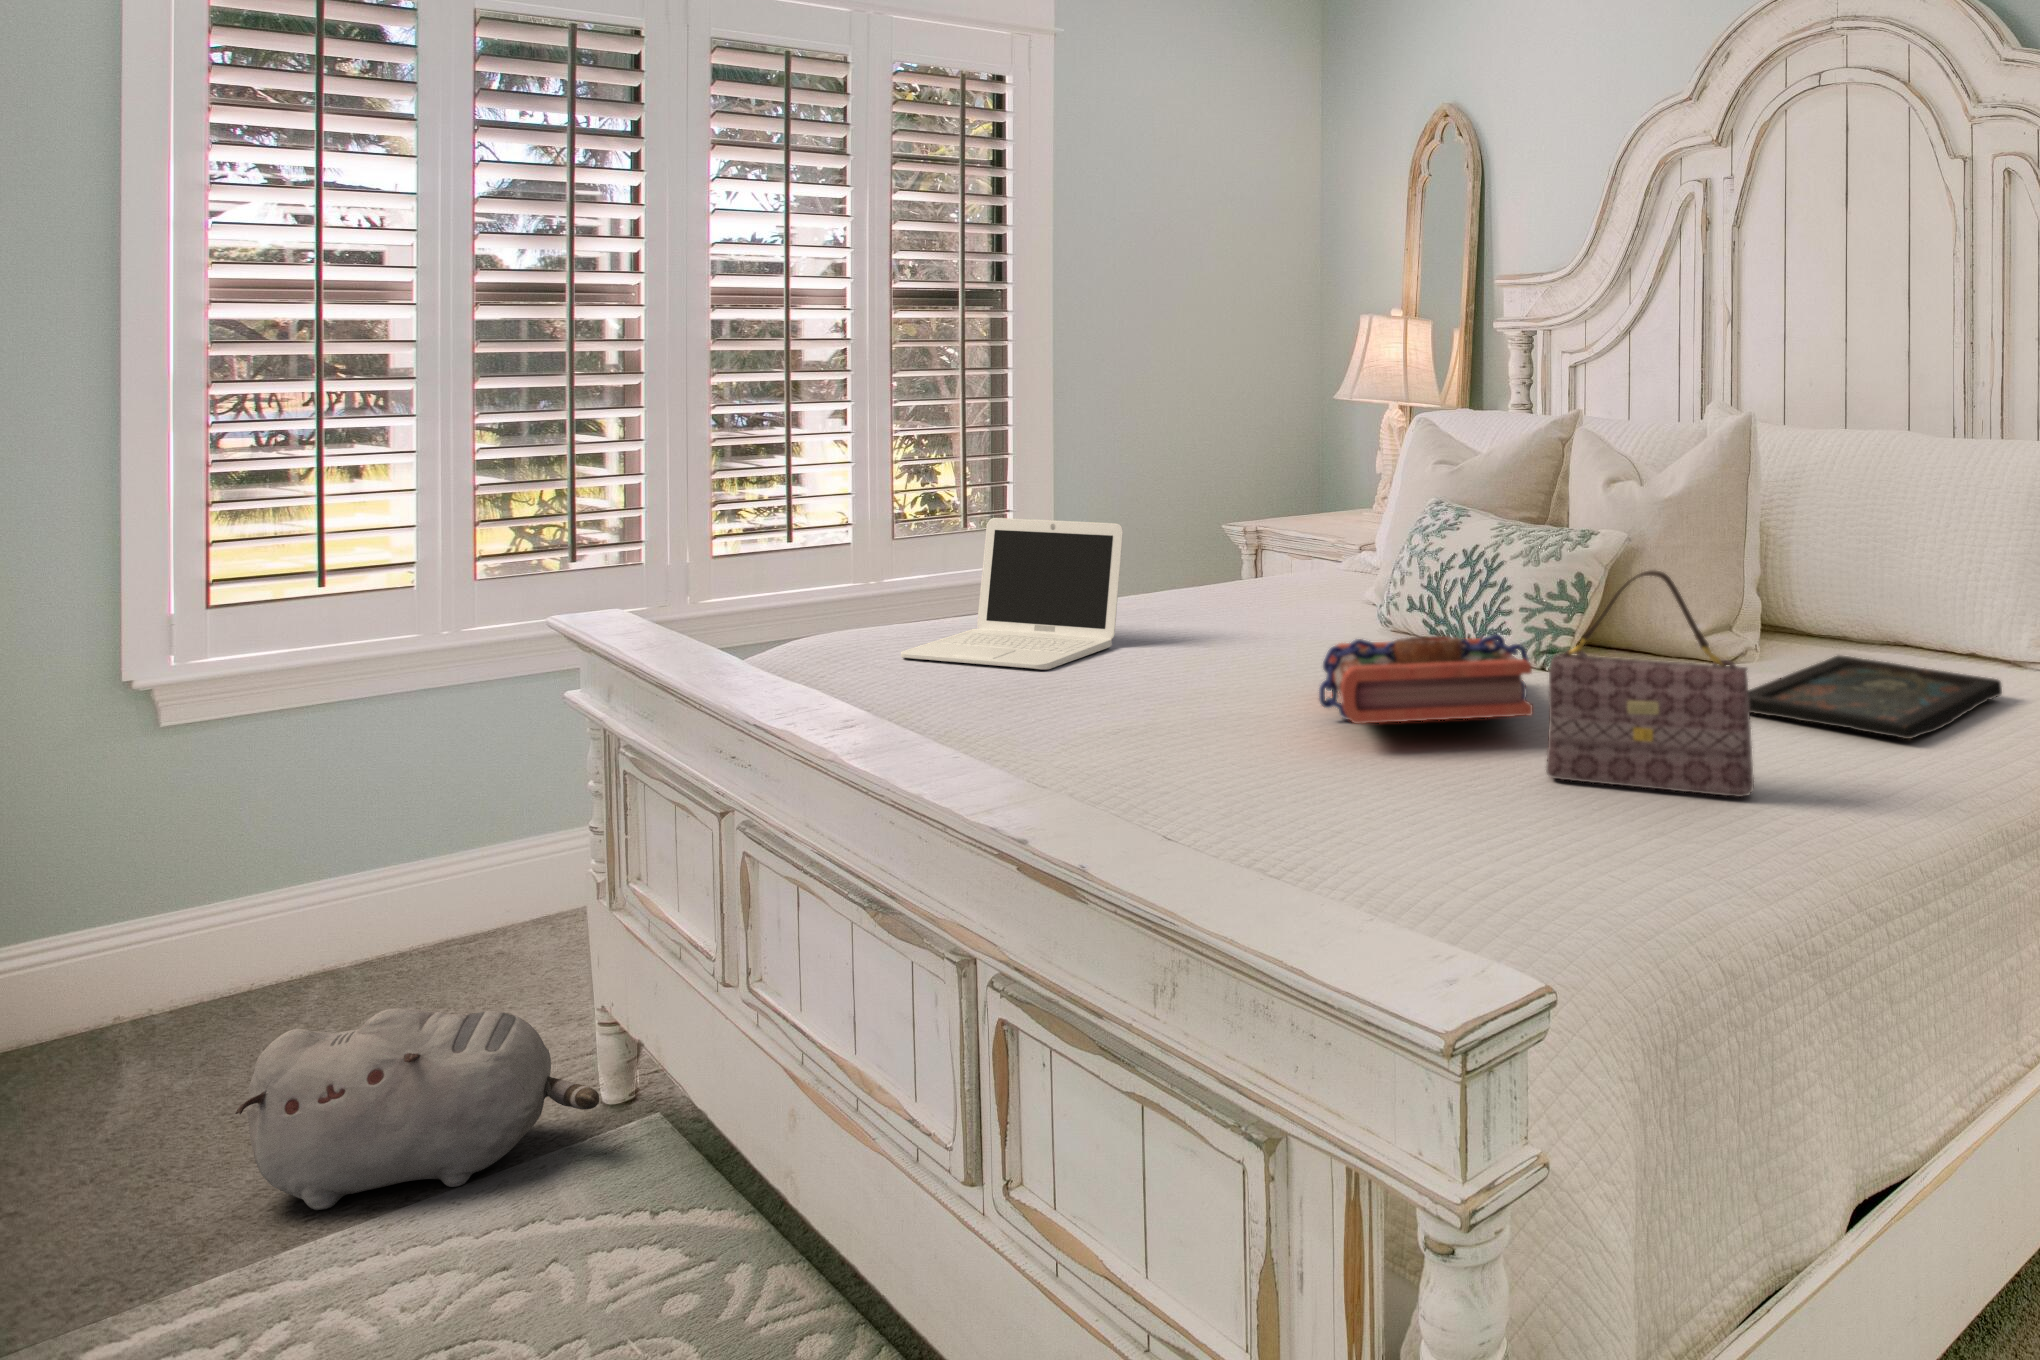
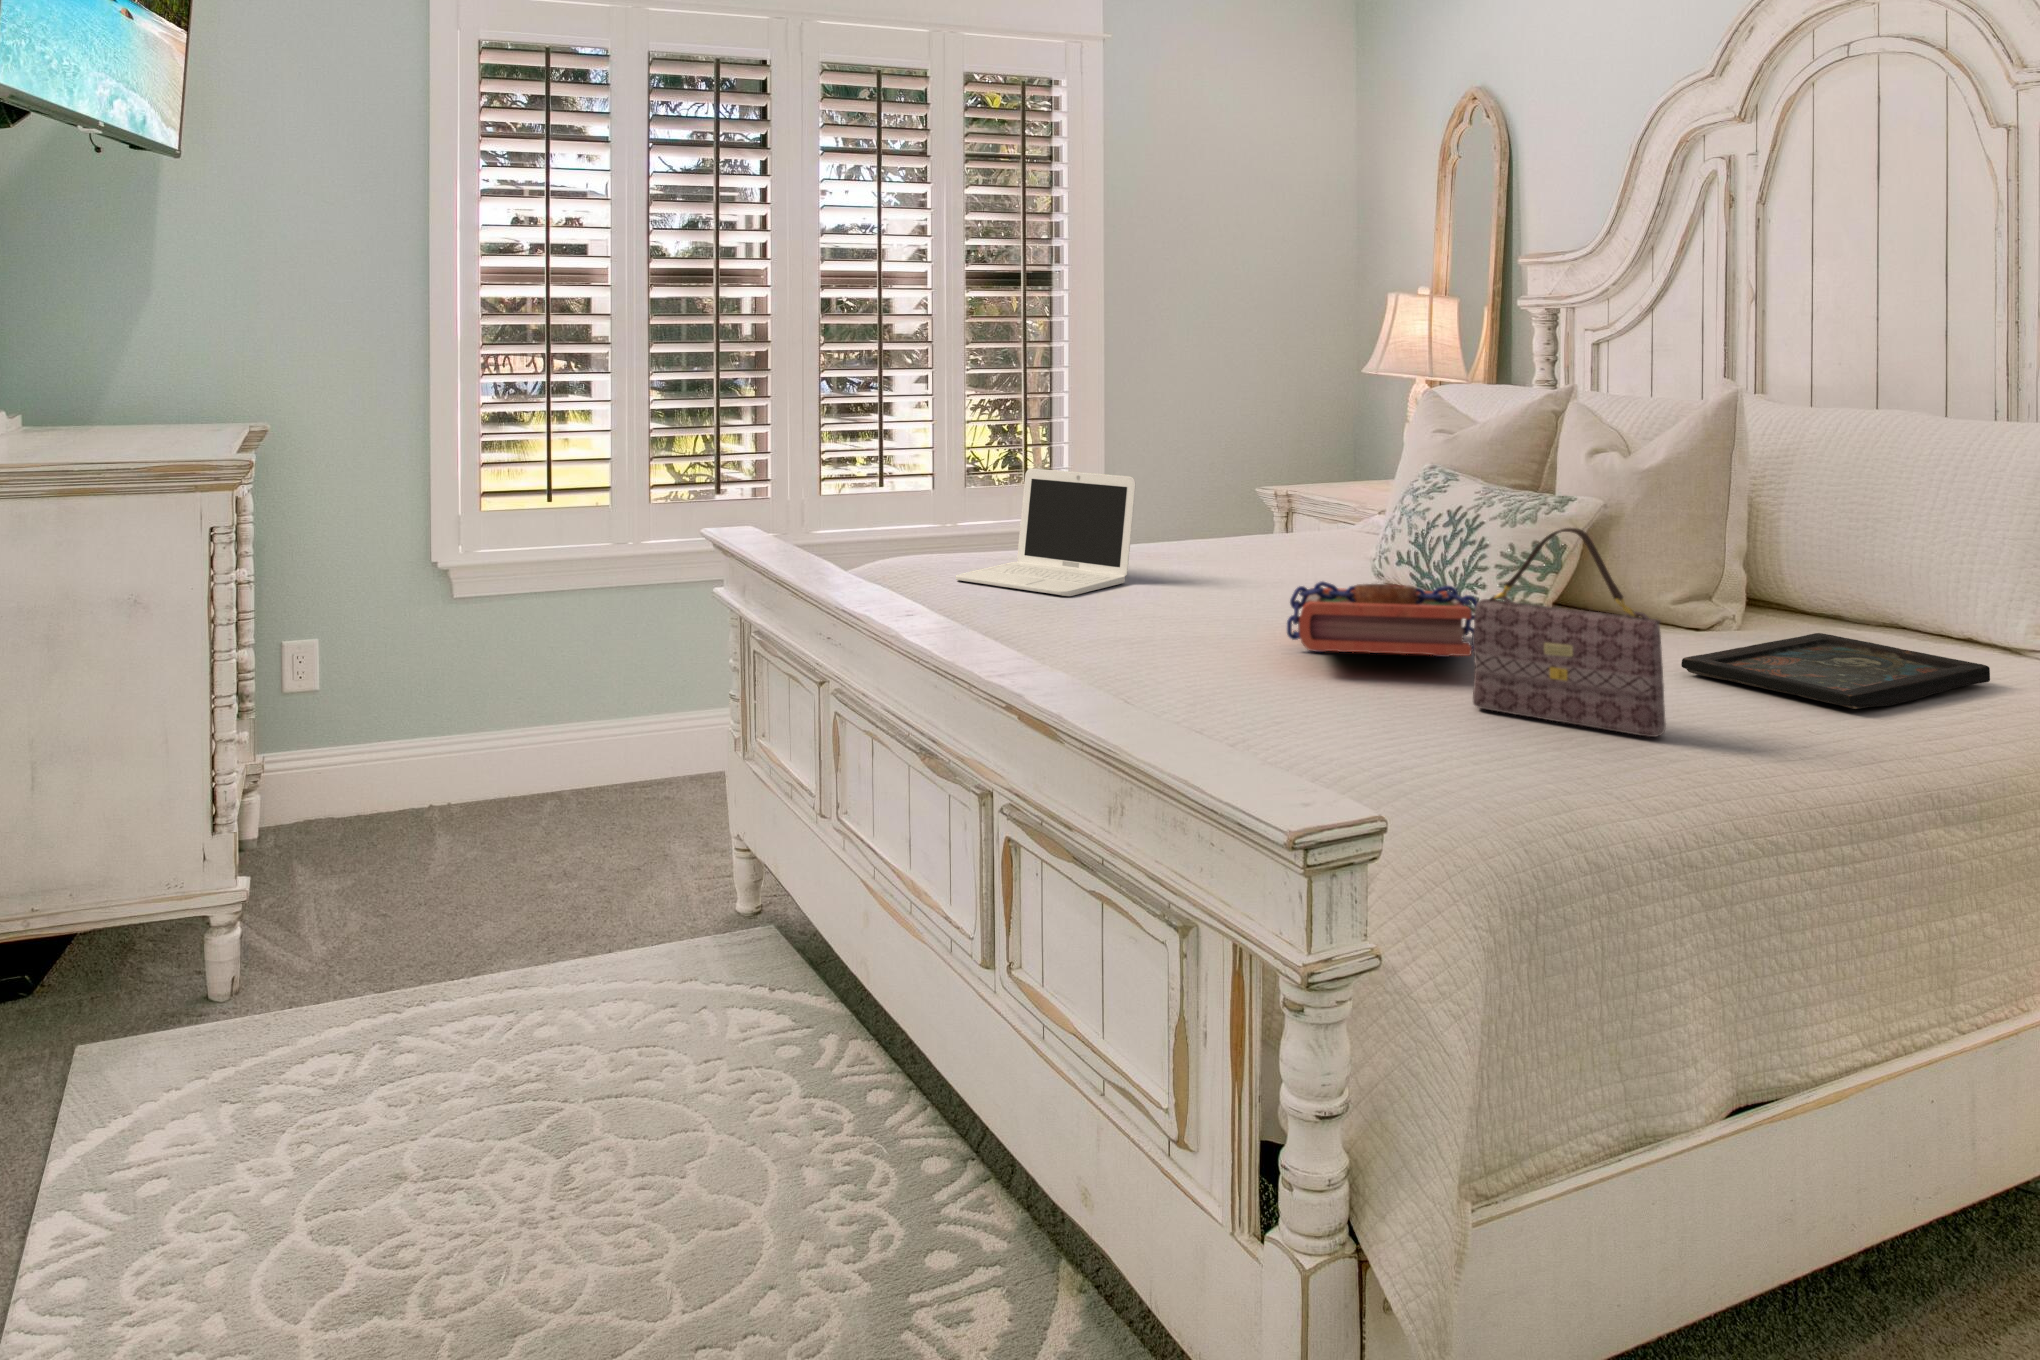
plush toy: present [235,1008,599,1210] -> none [512,813,739,950]

